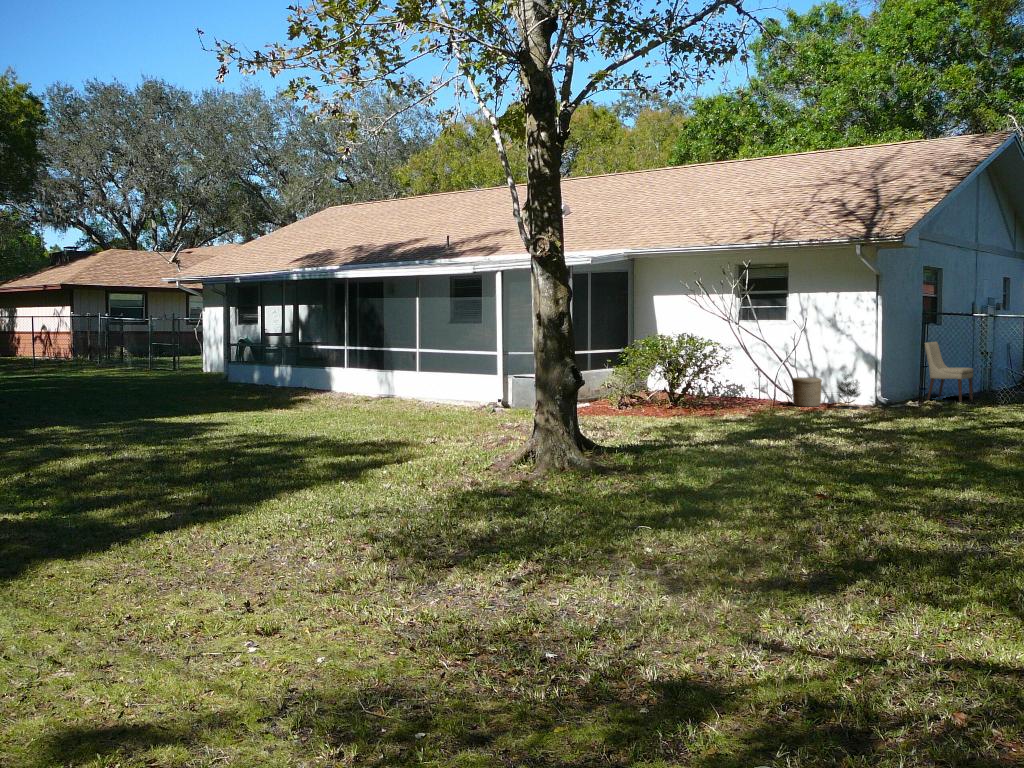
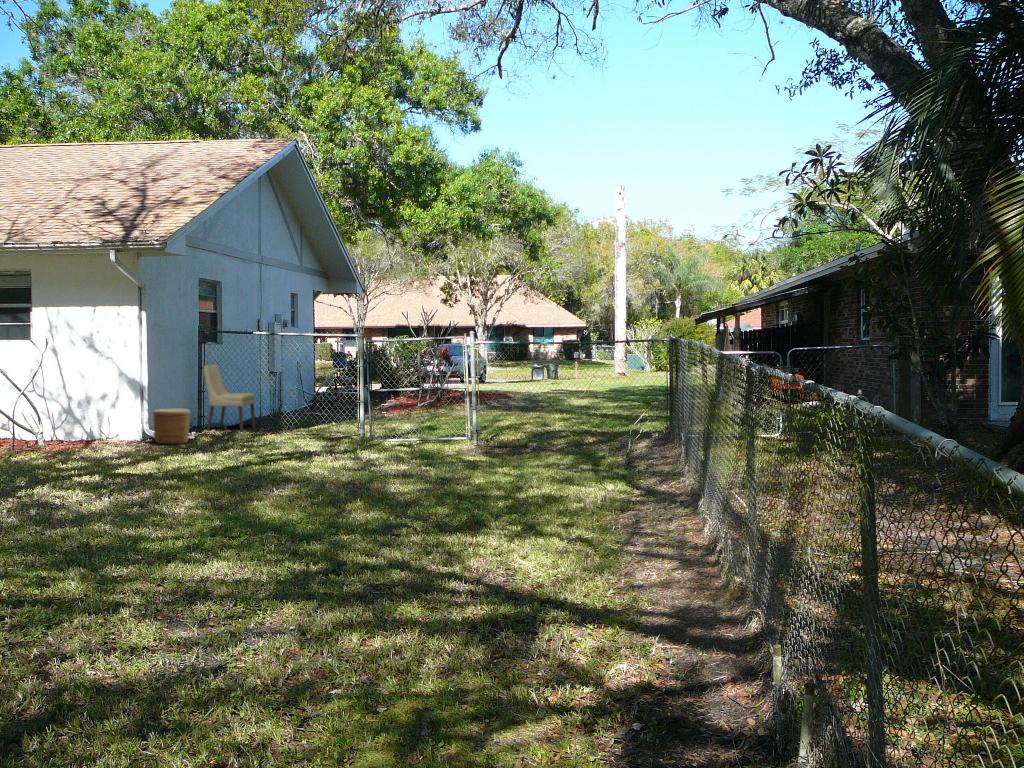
potted tree: present [837,374,860,409] -> none [94,399,127,447]
woven basket: present [792,377,822,407] -> present [153,409,190,444]

